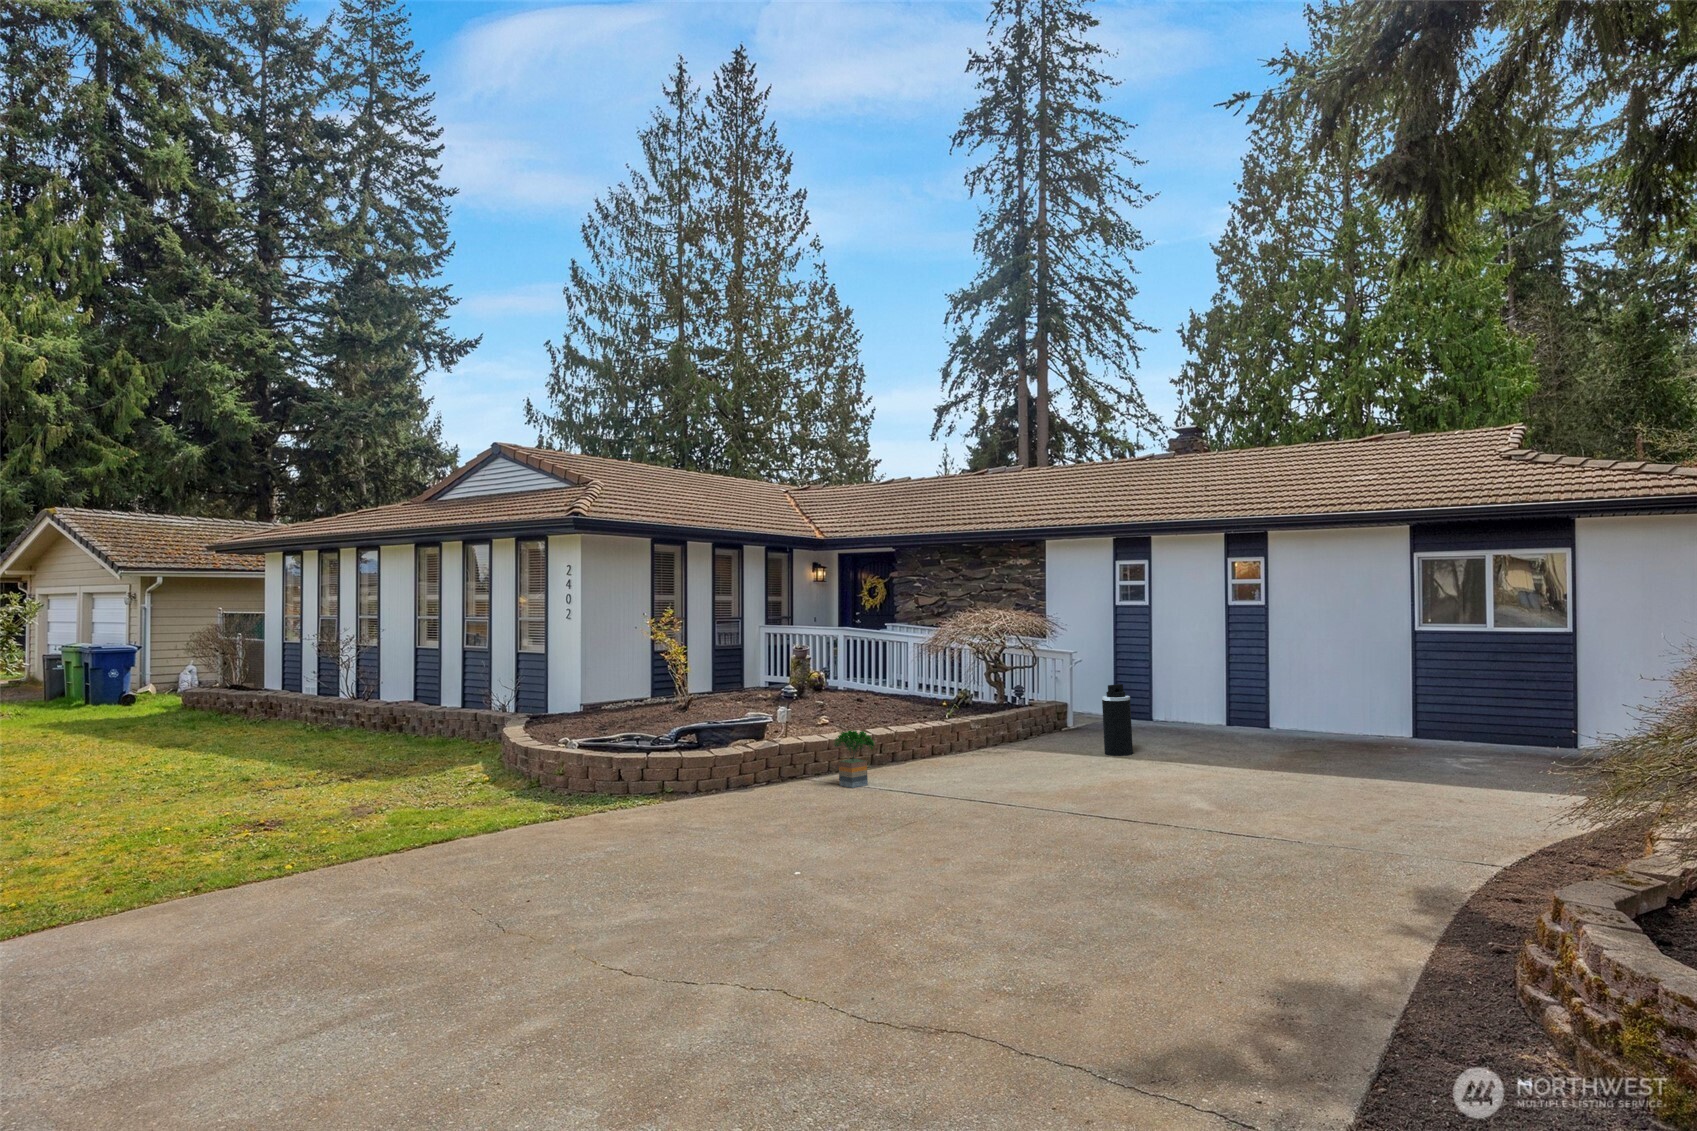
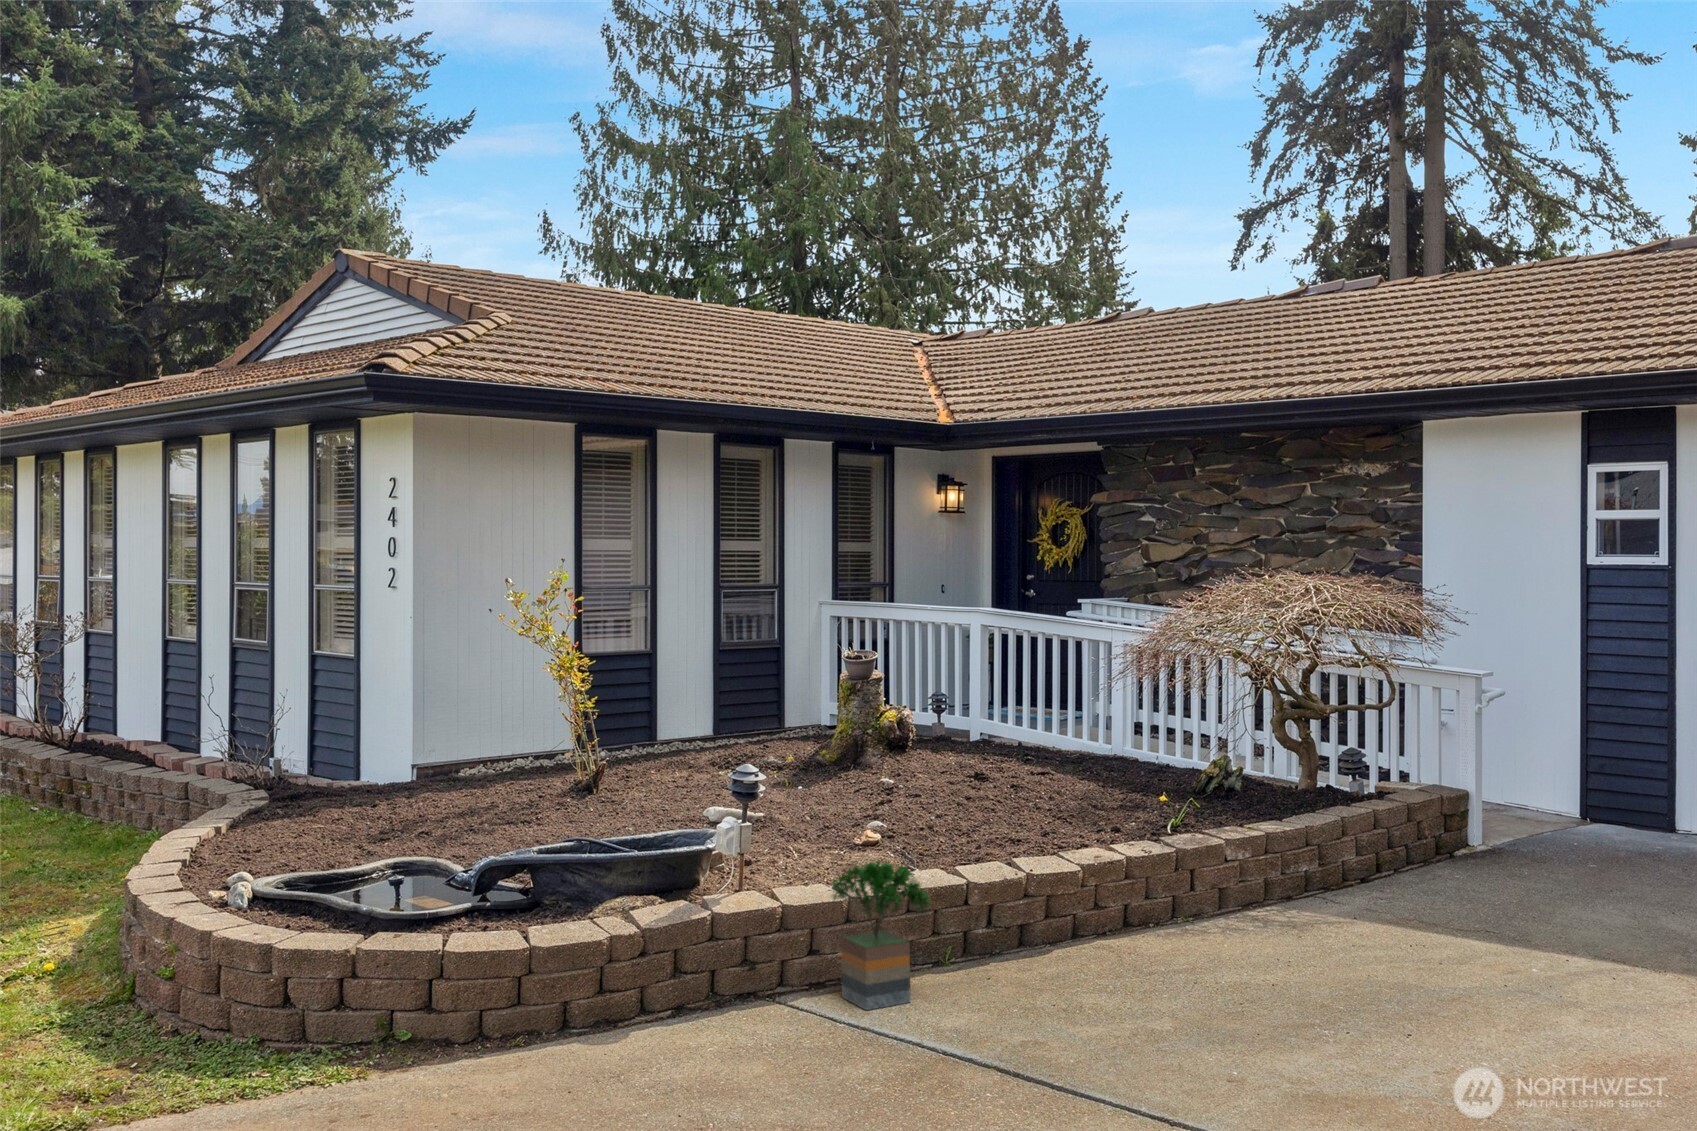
trash can: present [1102,684,1133,756] -> none [1547,767,1626,952]

